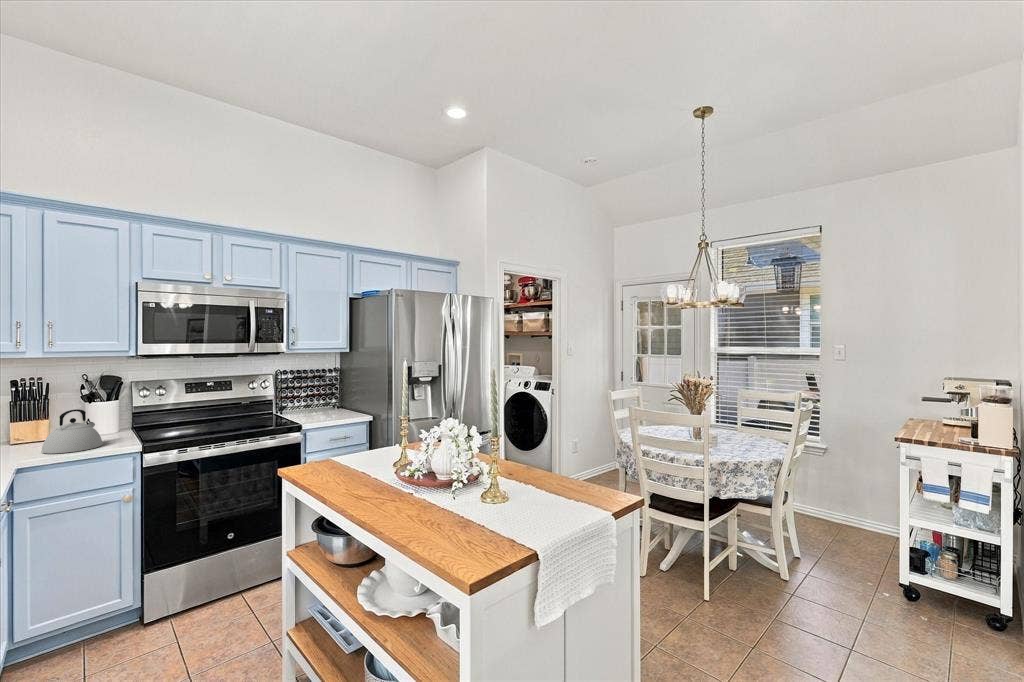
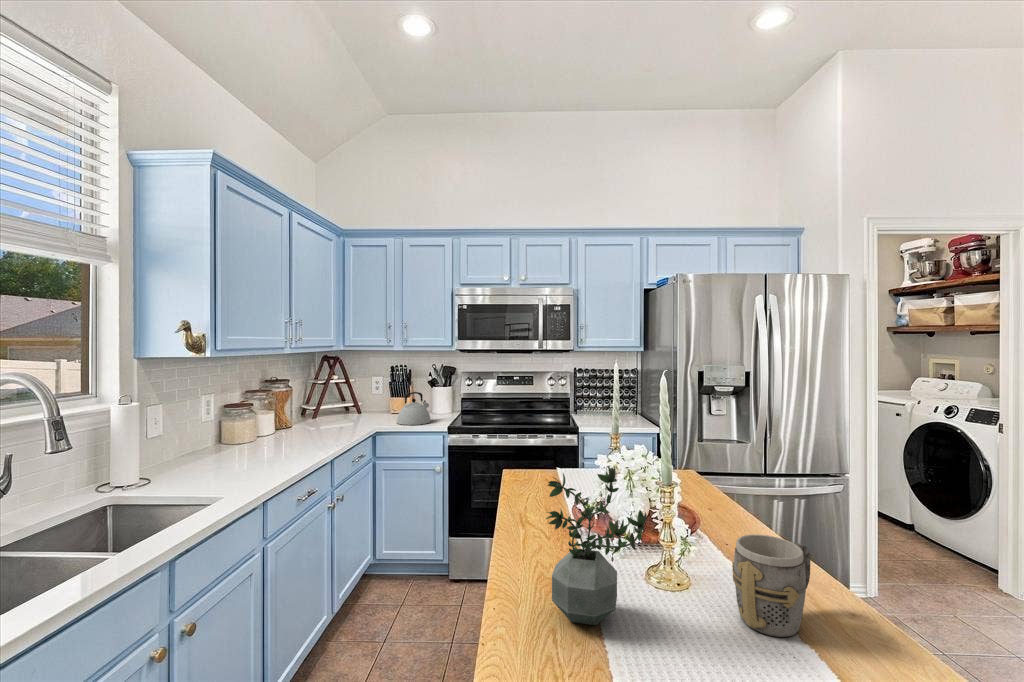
potted plant: none [457,423,516,538] -> present [546,466,647,625]
mug: none [544,452,583,505] -> present [732,535,810,637]

